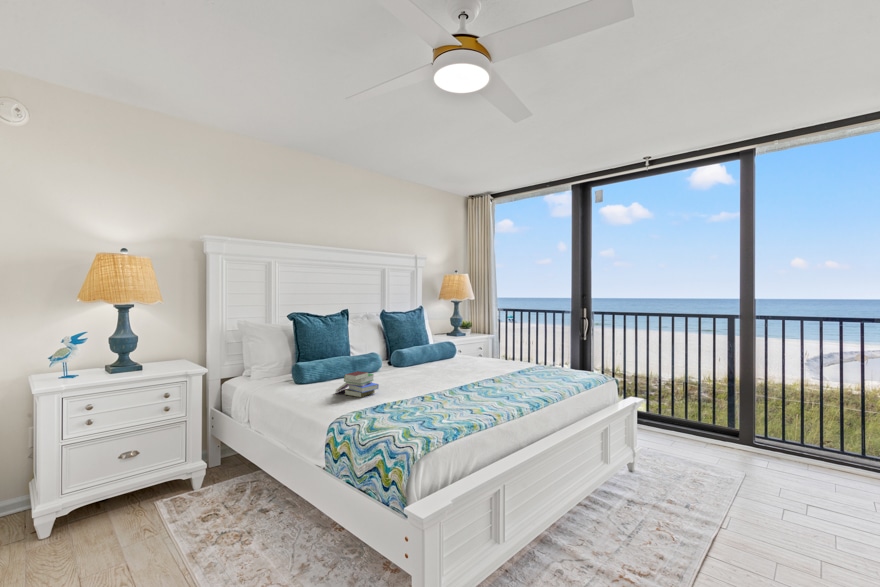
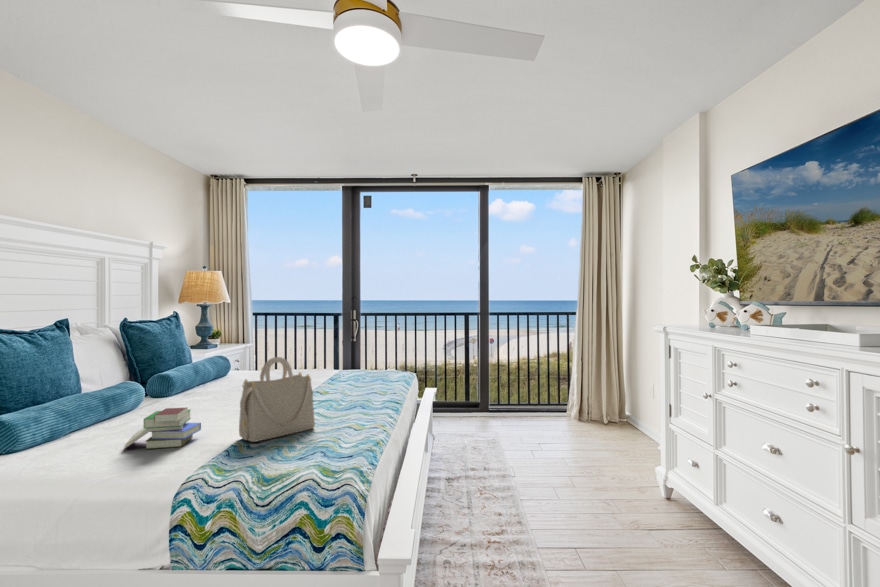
handbag: none [392,345,447,403] -> present [239,357,315,442]

